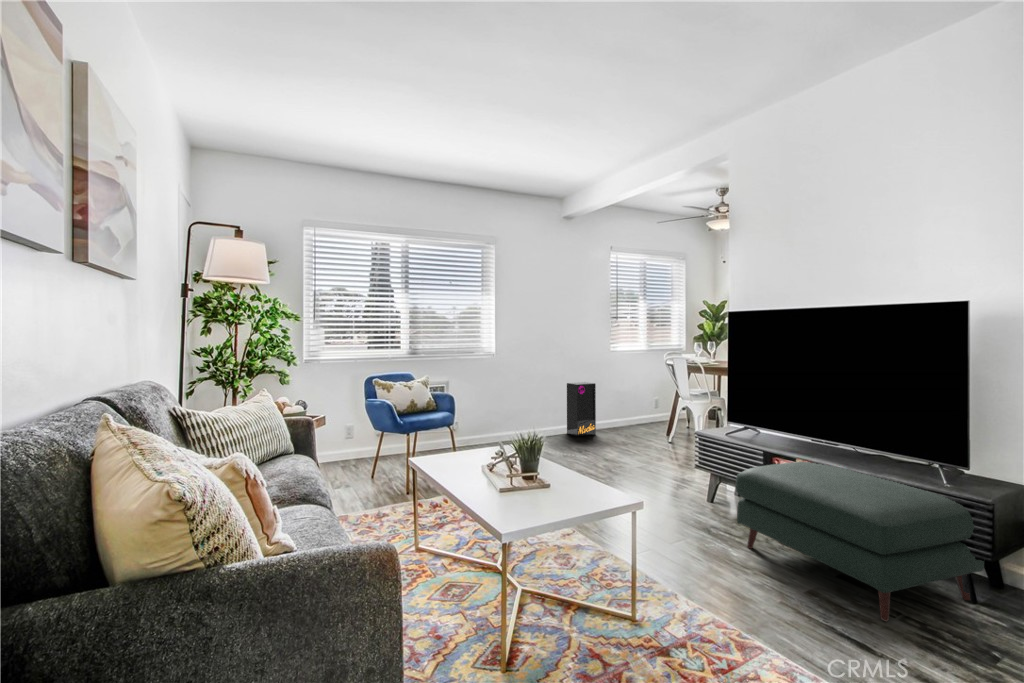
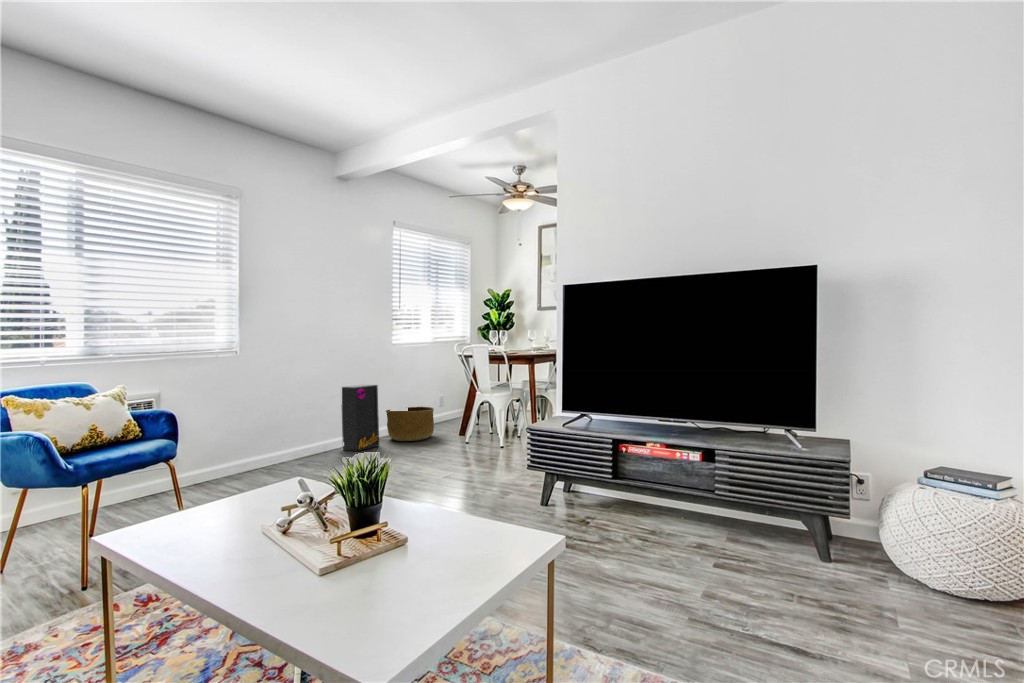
basket: none [603,404,645,434] -> present [386,407,434,441]
ottoman: present [736,462,984,621] -> none [598,441,832,610]

